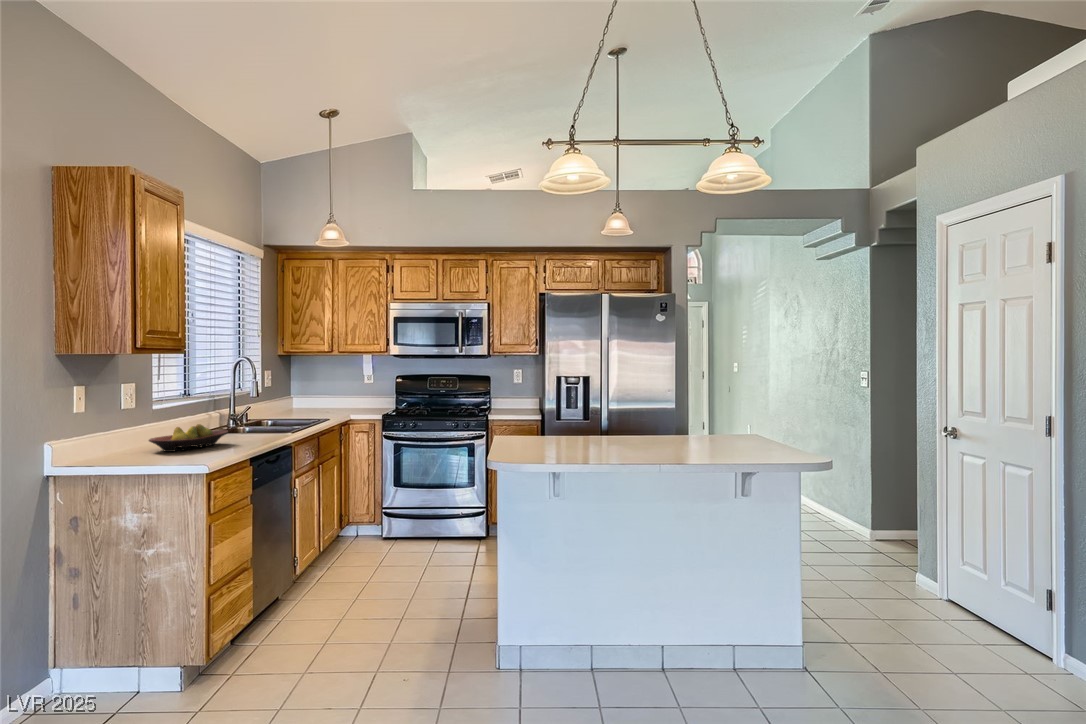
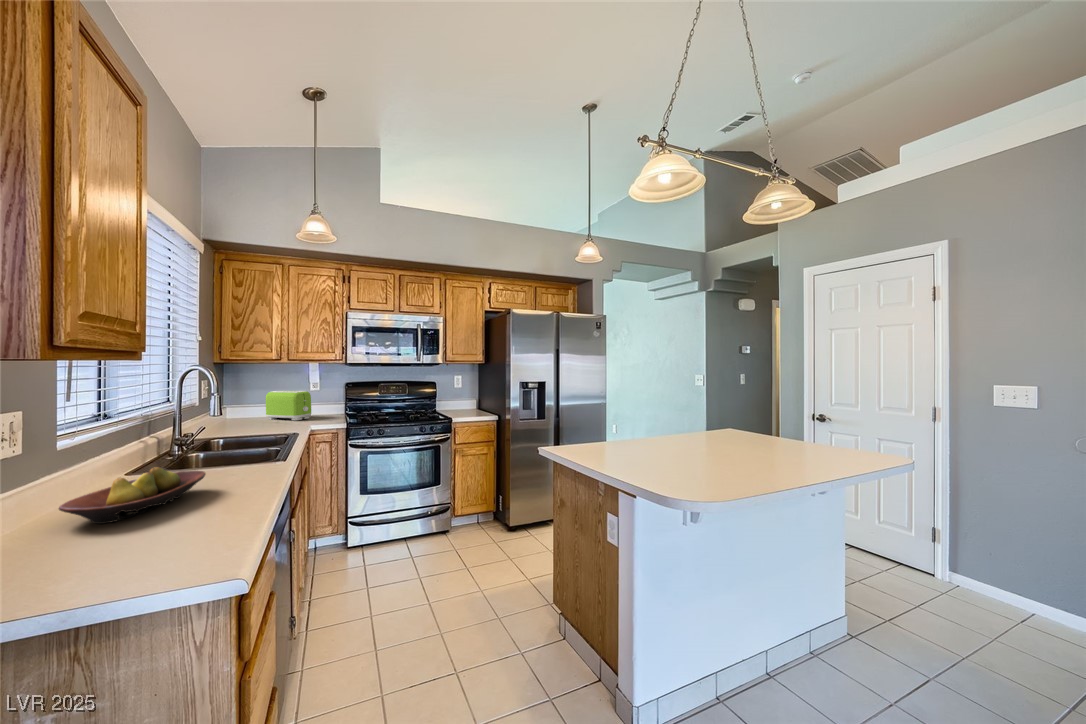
toaster: none [322,382,359,410] -> present [266,391,311,420]

